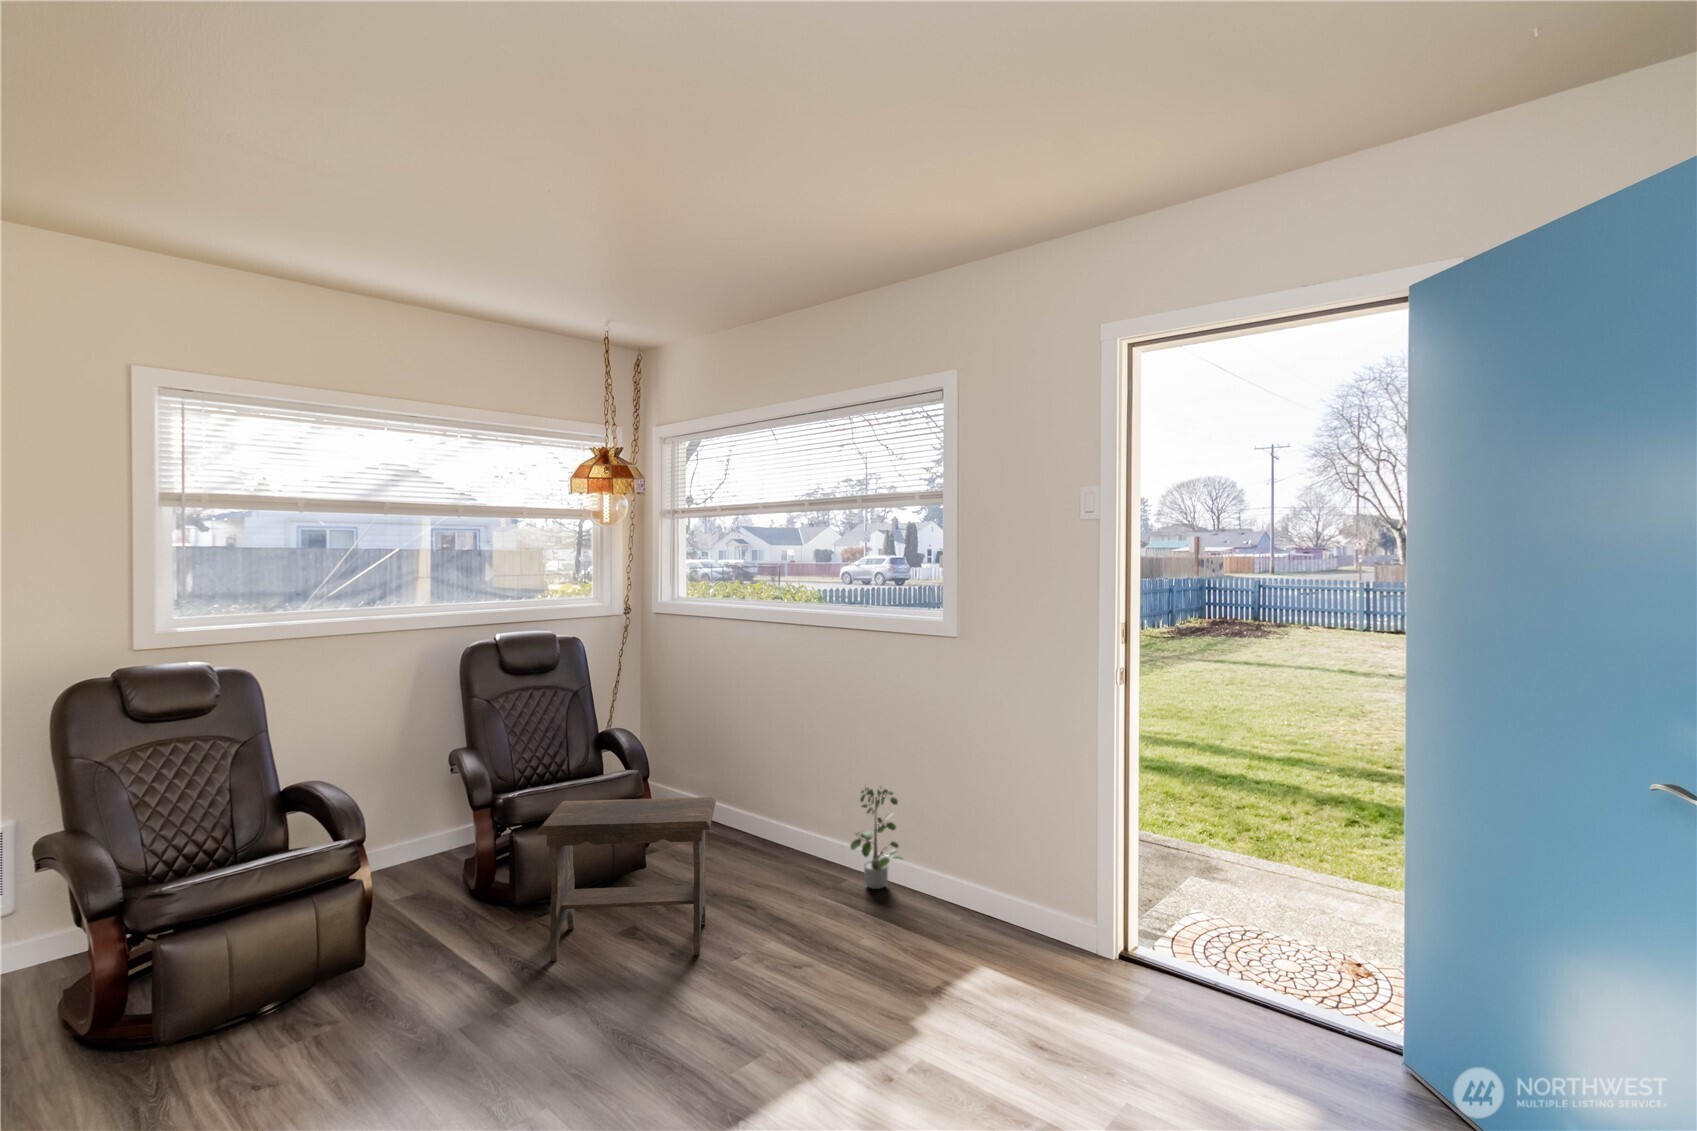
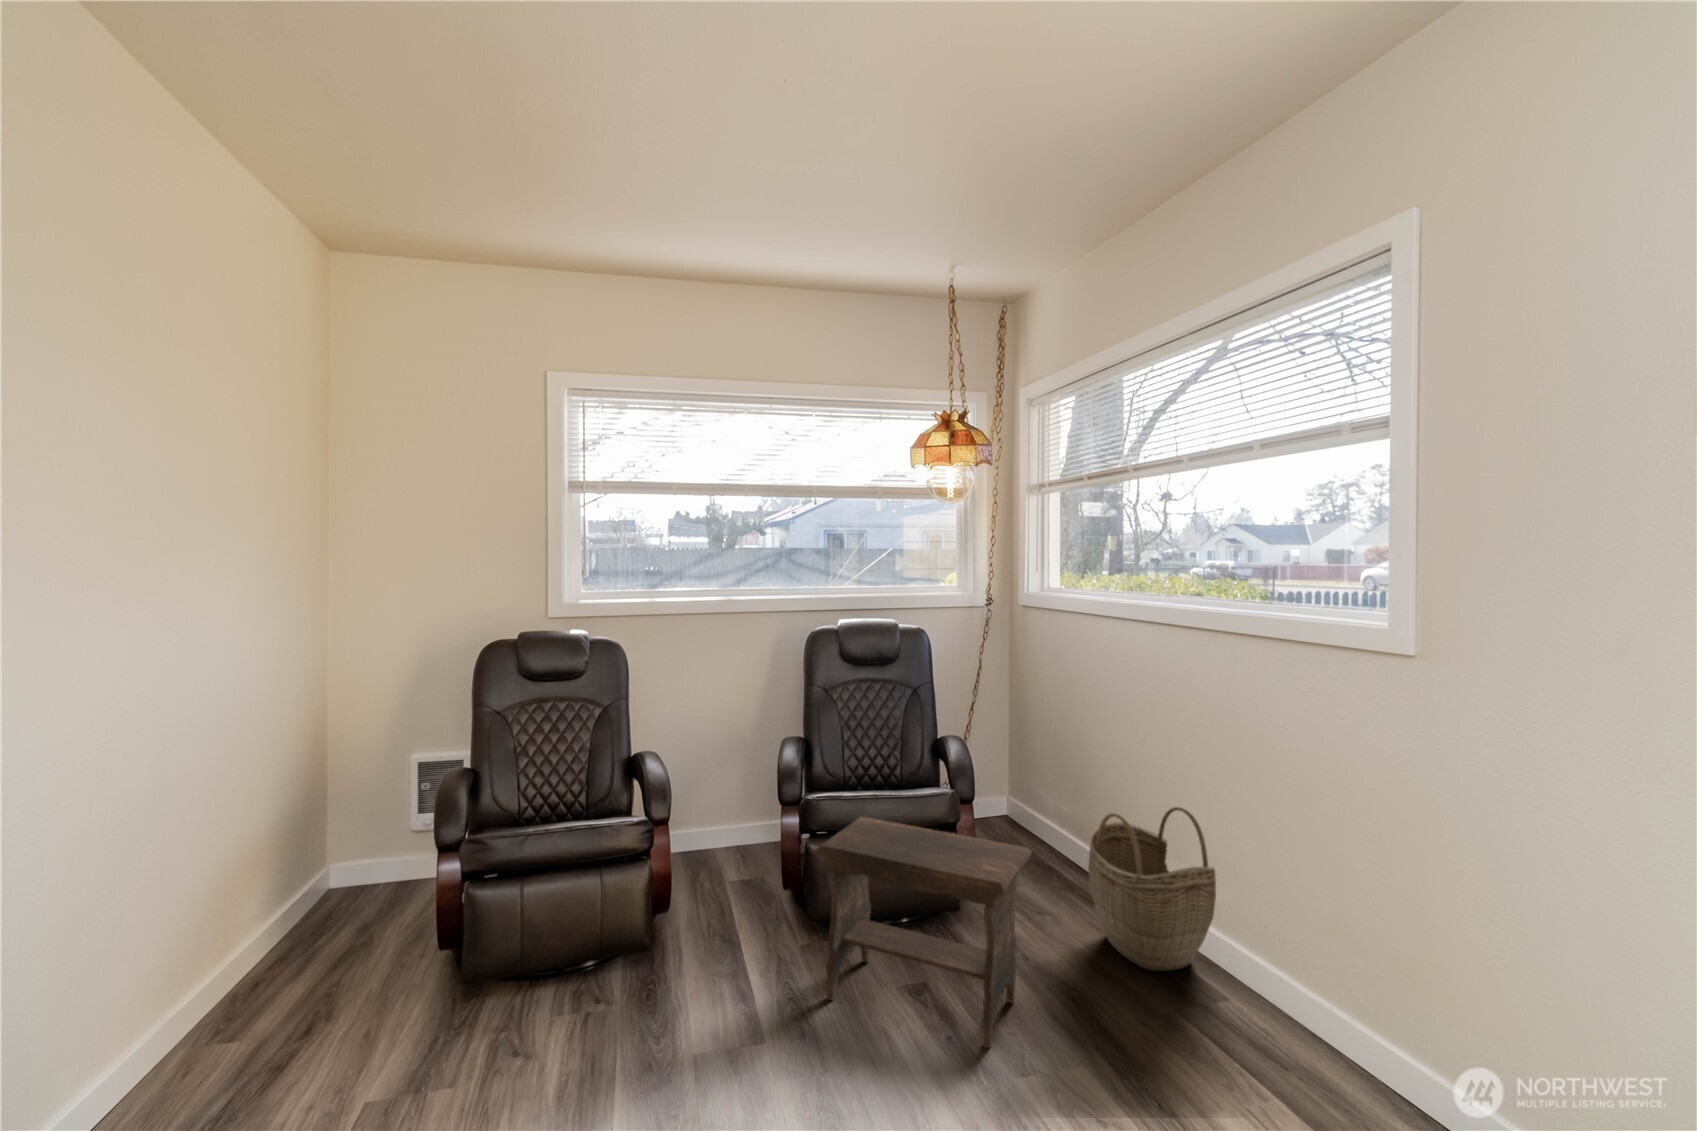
woven basket: none [741,755,835,880] -> present [1088,807,1216,971]
potted plant: present [850,788,902,889] -> none [1230,868,1313,1022]

